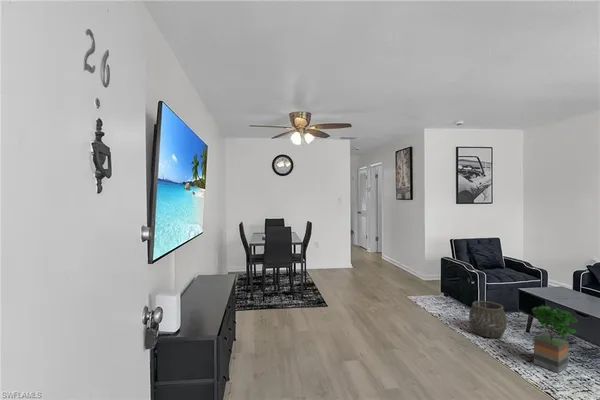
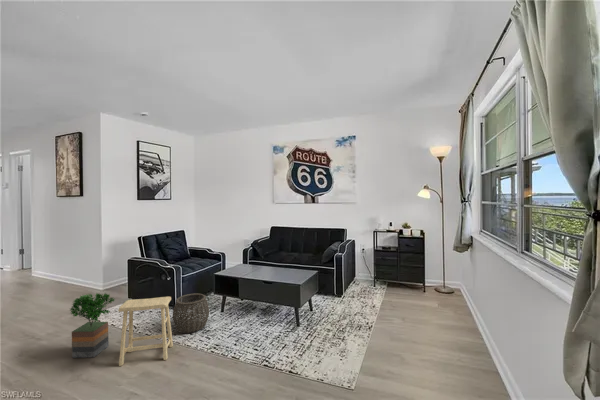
footstool: none [421,288,465,347] -> present [118,296,173,366]
potted tree: present [533,307,577,373] -> present [70,293,114,358]

